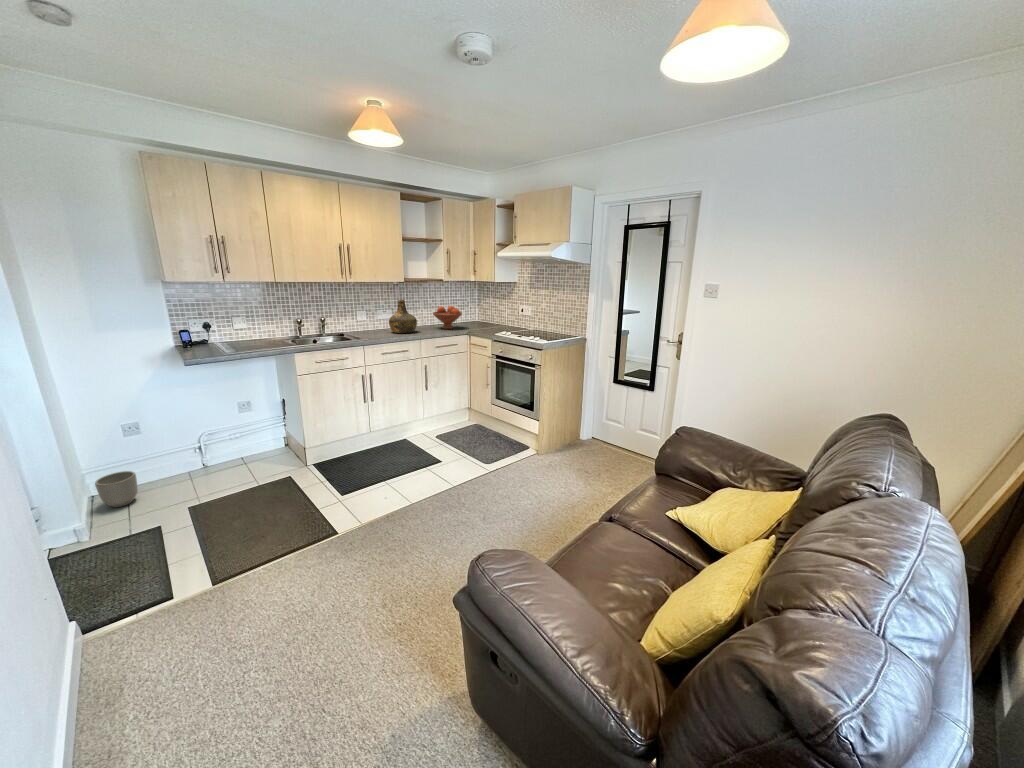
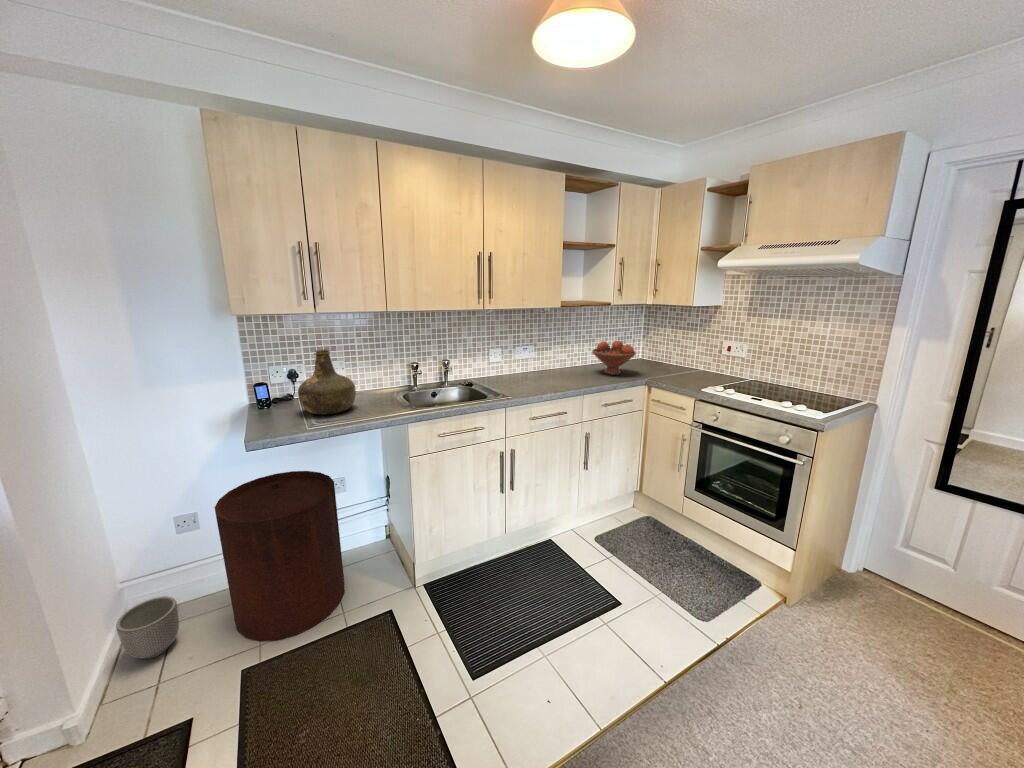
bottle: present [389,300,417,333] -> present [298,349,356,415]
trash can: none [160,393,256,494] -> present [215,471,345,641]

